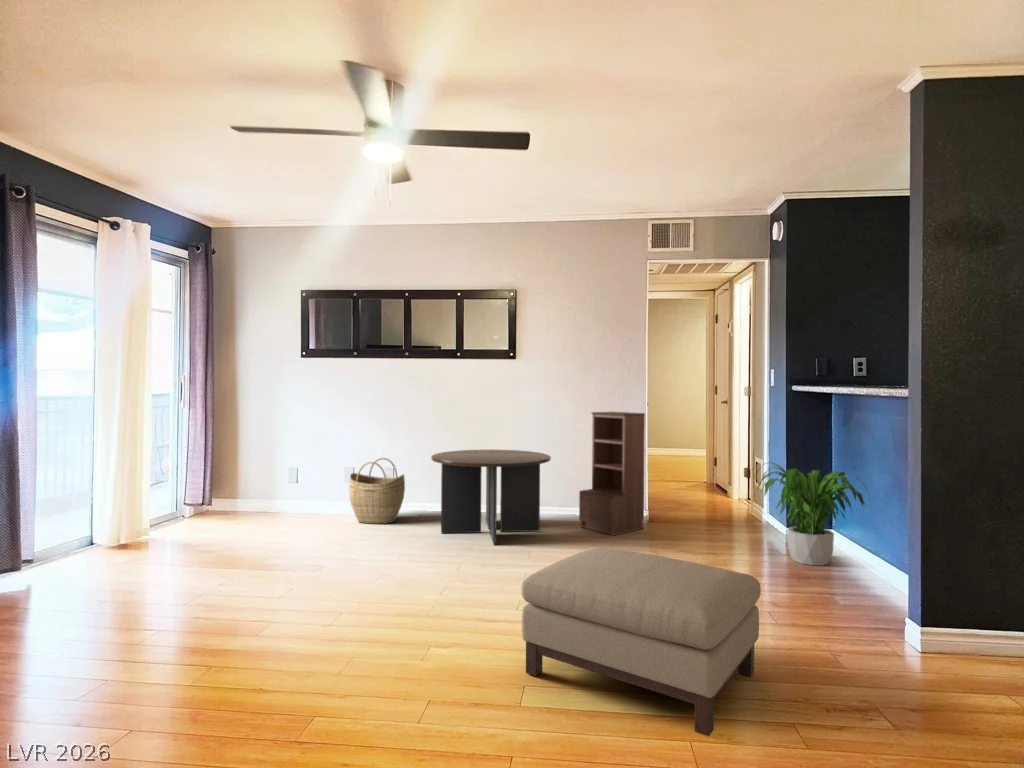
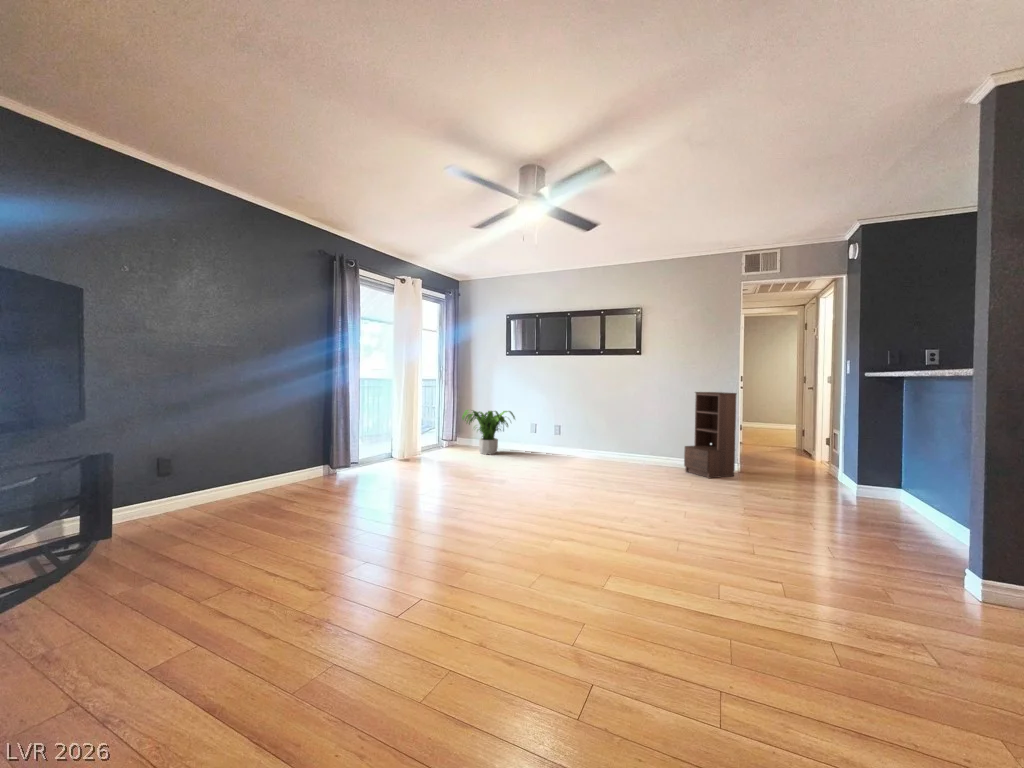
coffee table: present [431,450,551,545] -> none [581,415,663,477]
woven basket: present [349,458,405,524] -> none [531,419,565,460]
potted plant: present [758,463,864,565] -> present [462,410,515,455]
ottoman: present [521,547,761,736] -> none [627,475,807,599]

